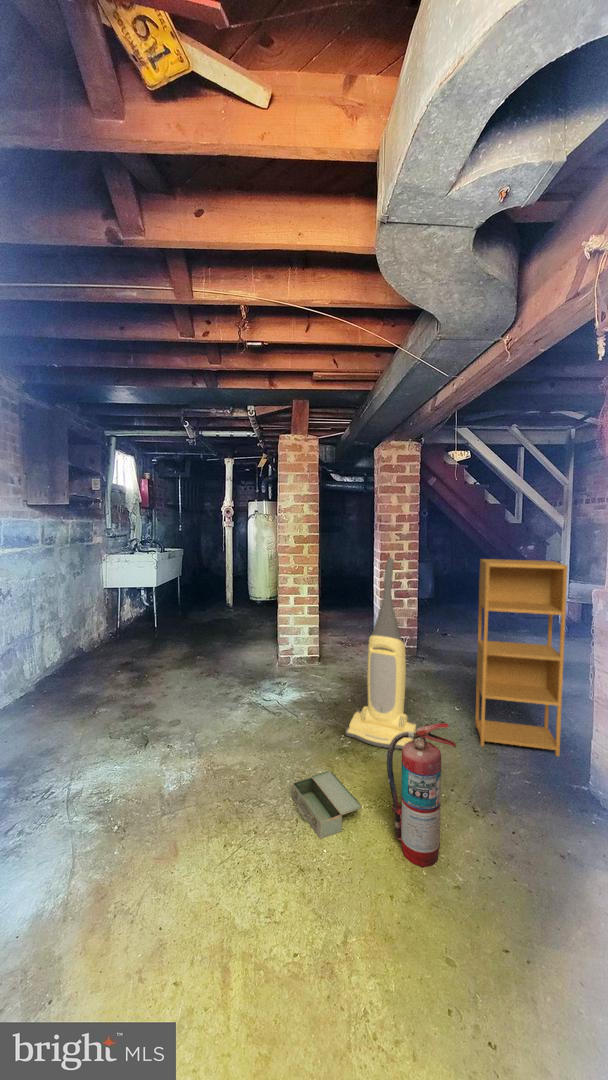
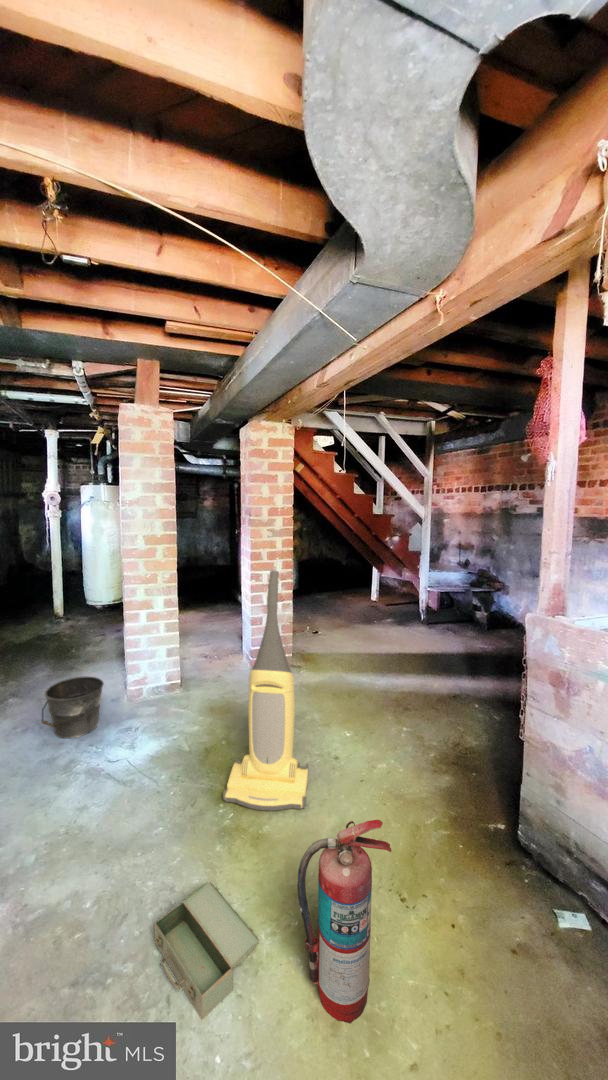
shelving unit: present [475,559,567,756] -> none [369,566,468,782]
bucket: none [221,641,262,683] -> present [42,677,104,738]

